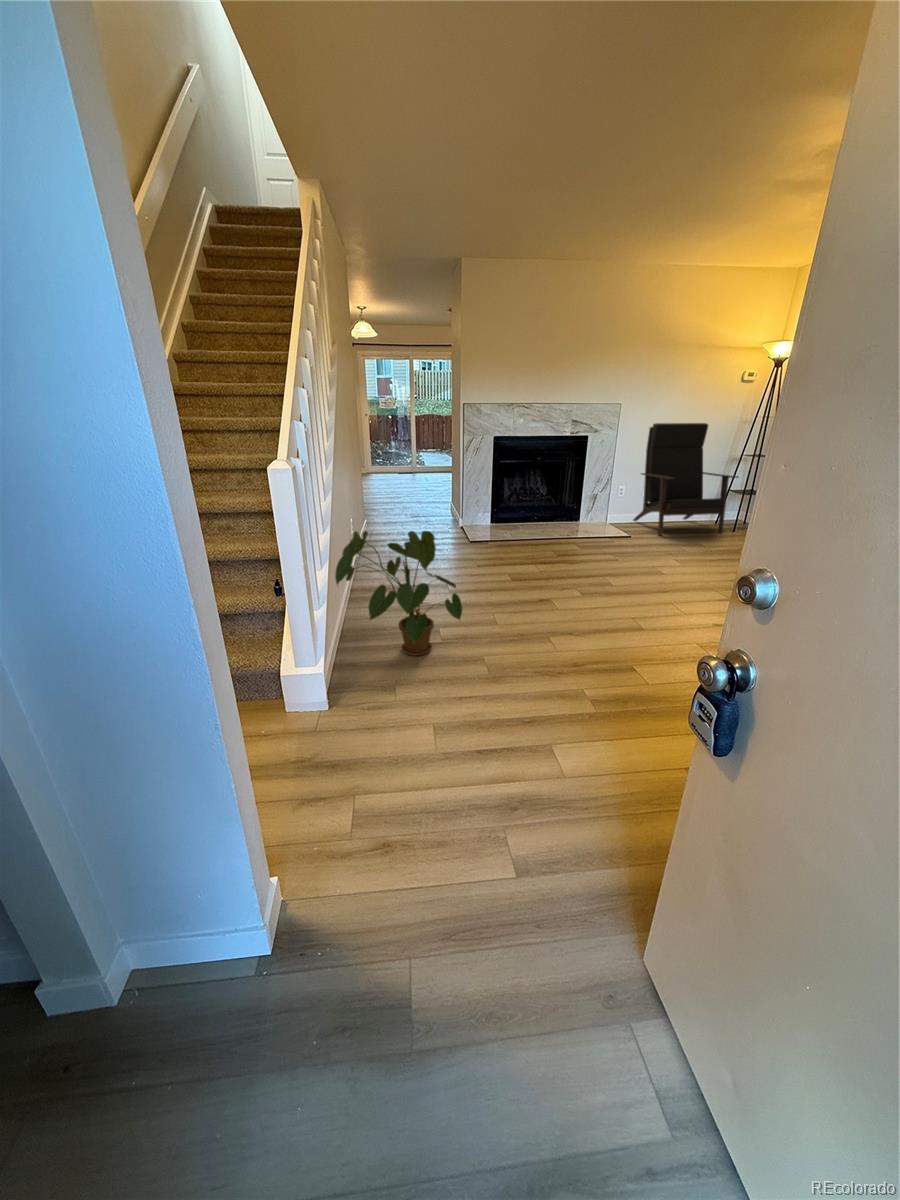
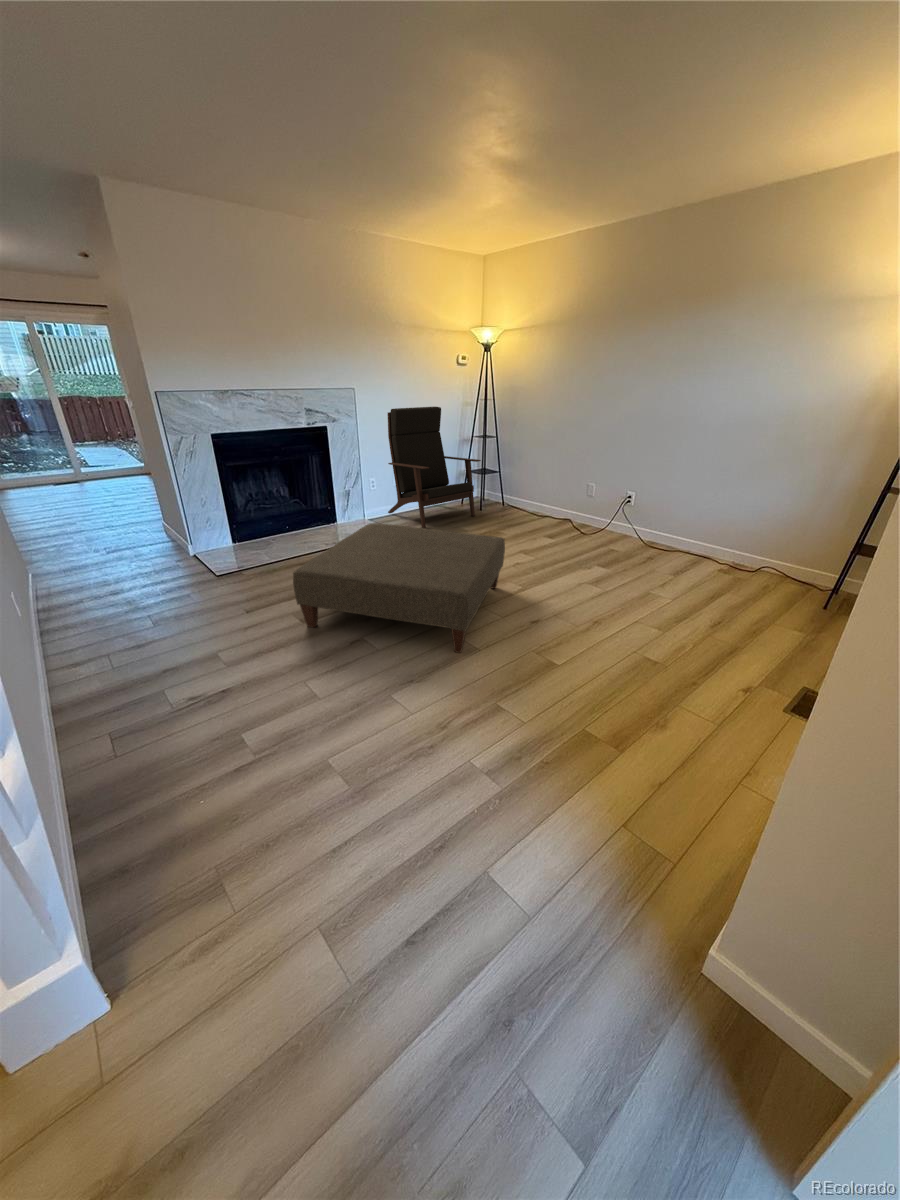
ottoman: none [510,516,716,625] -> present [293,523,505,653]
house plant: present [335,531,462,656] -> none [43,622,299,806]

